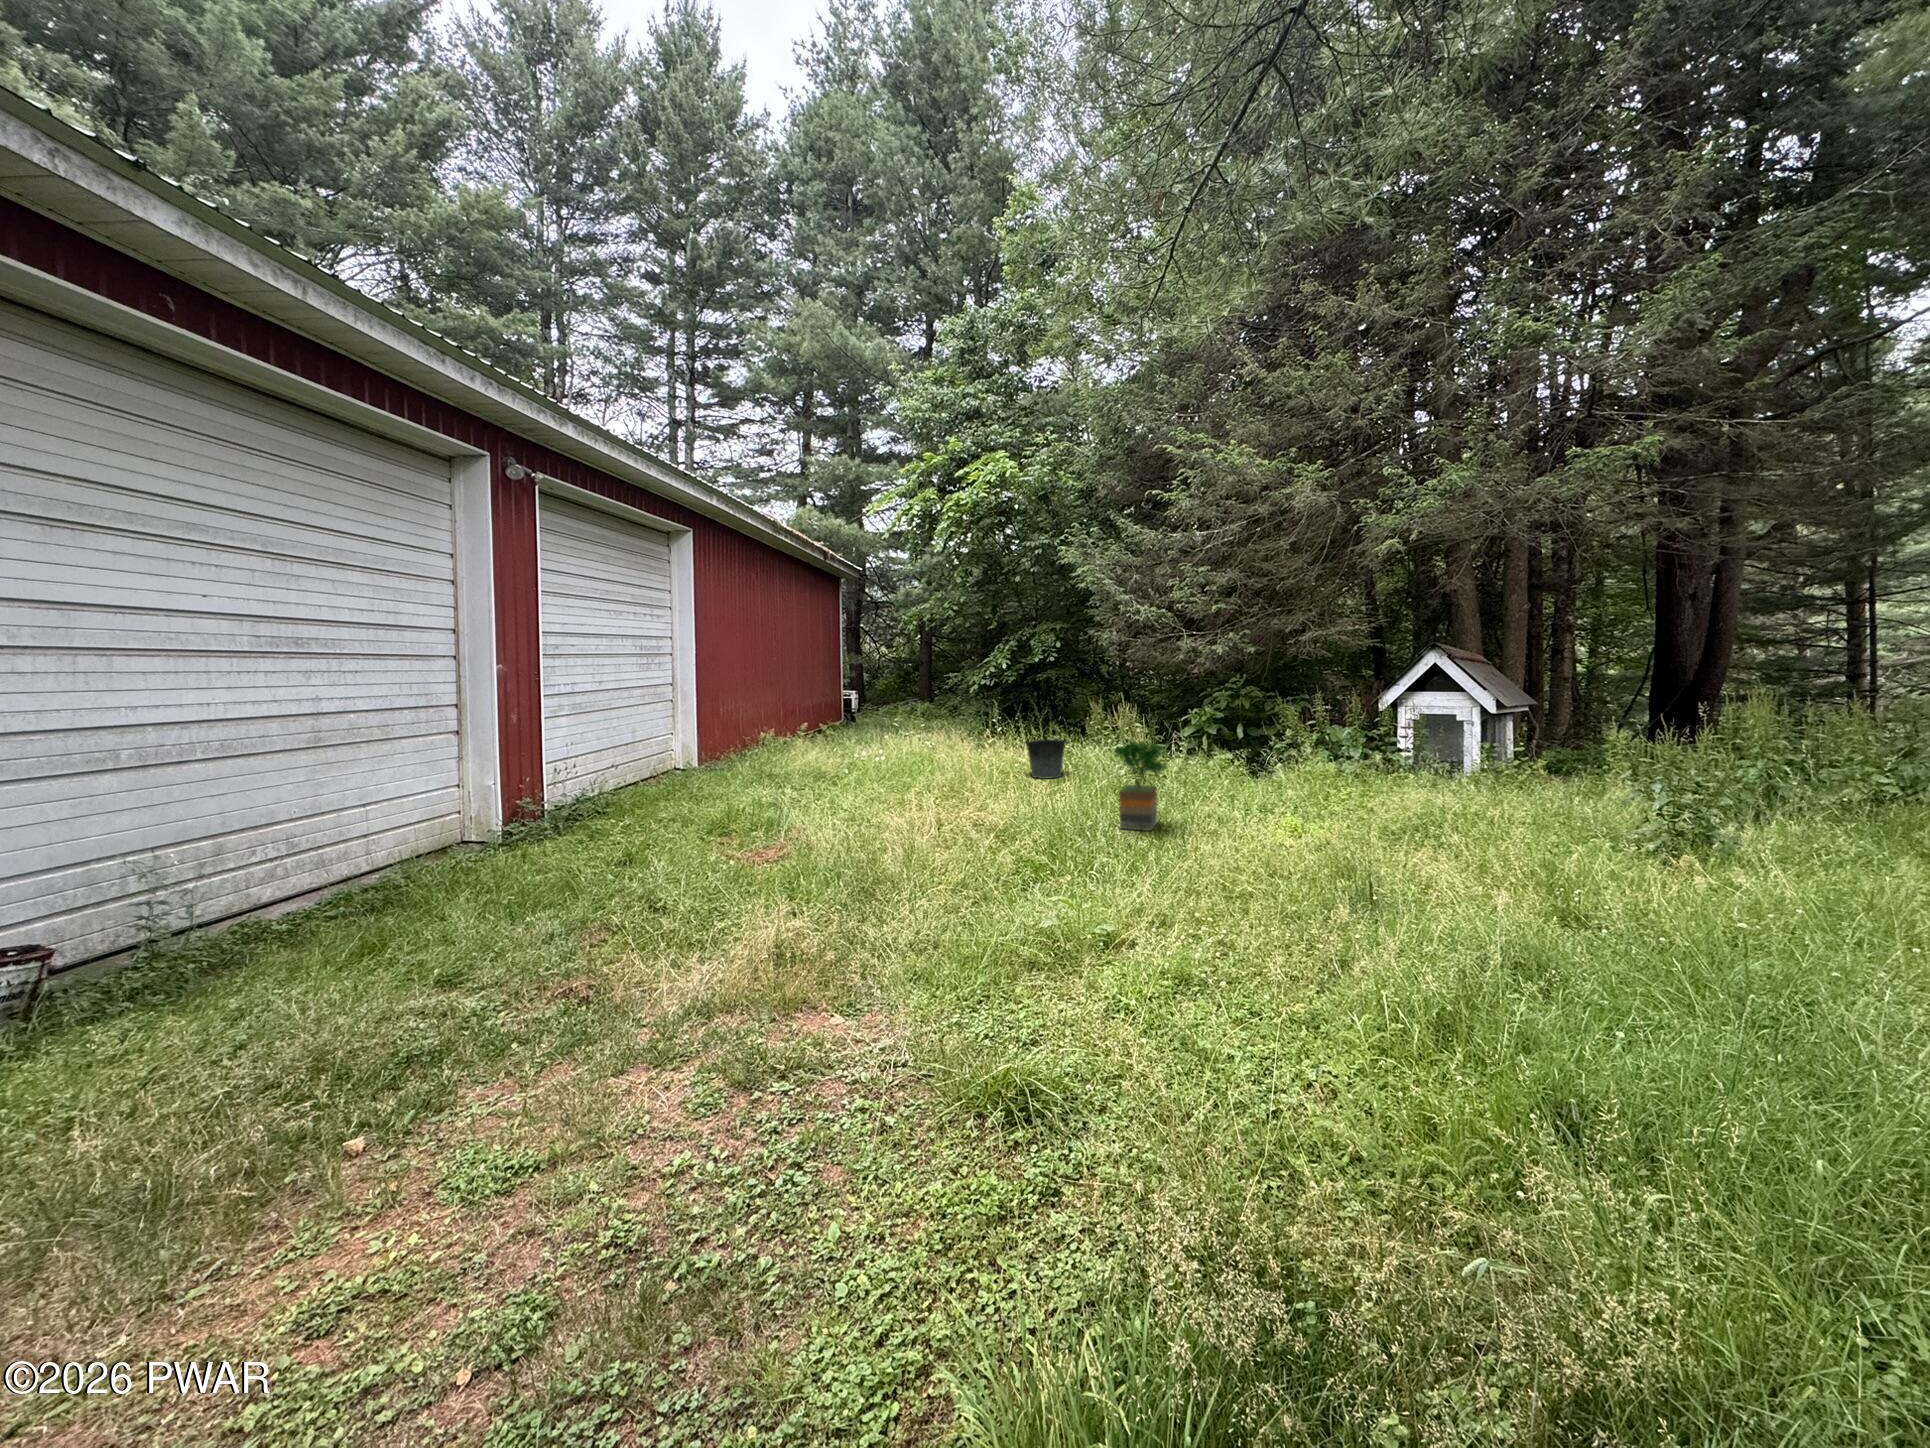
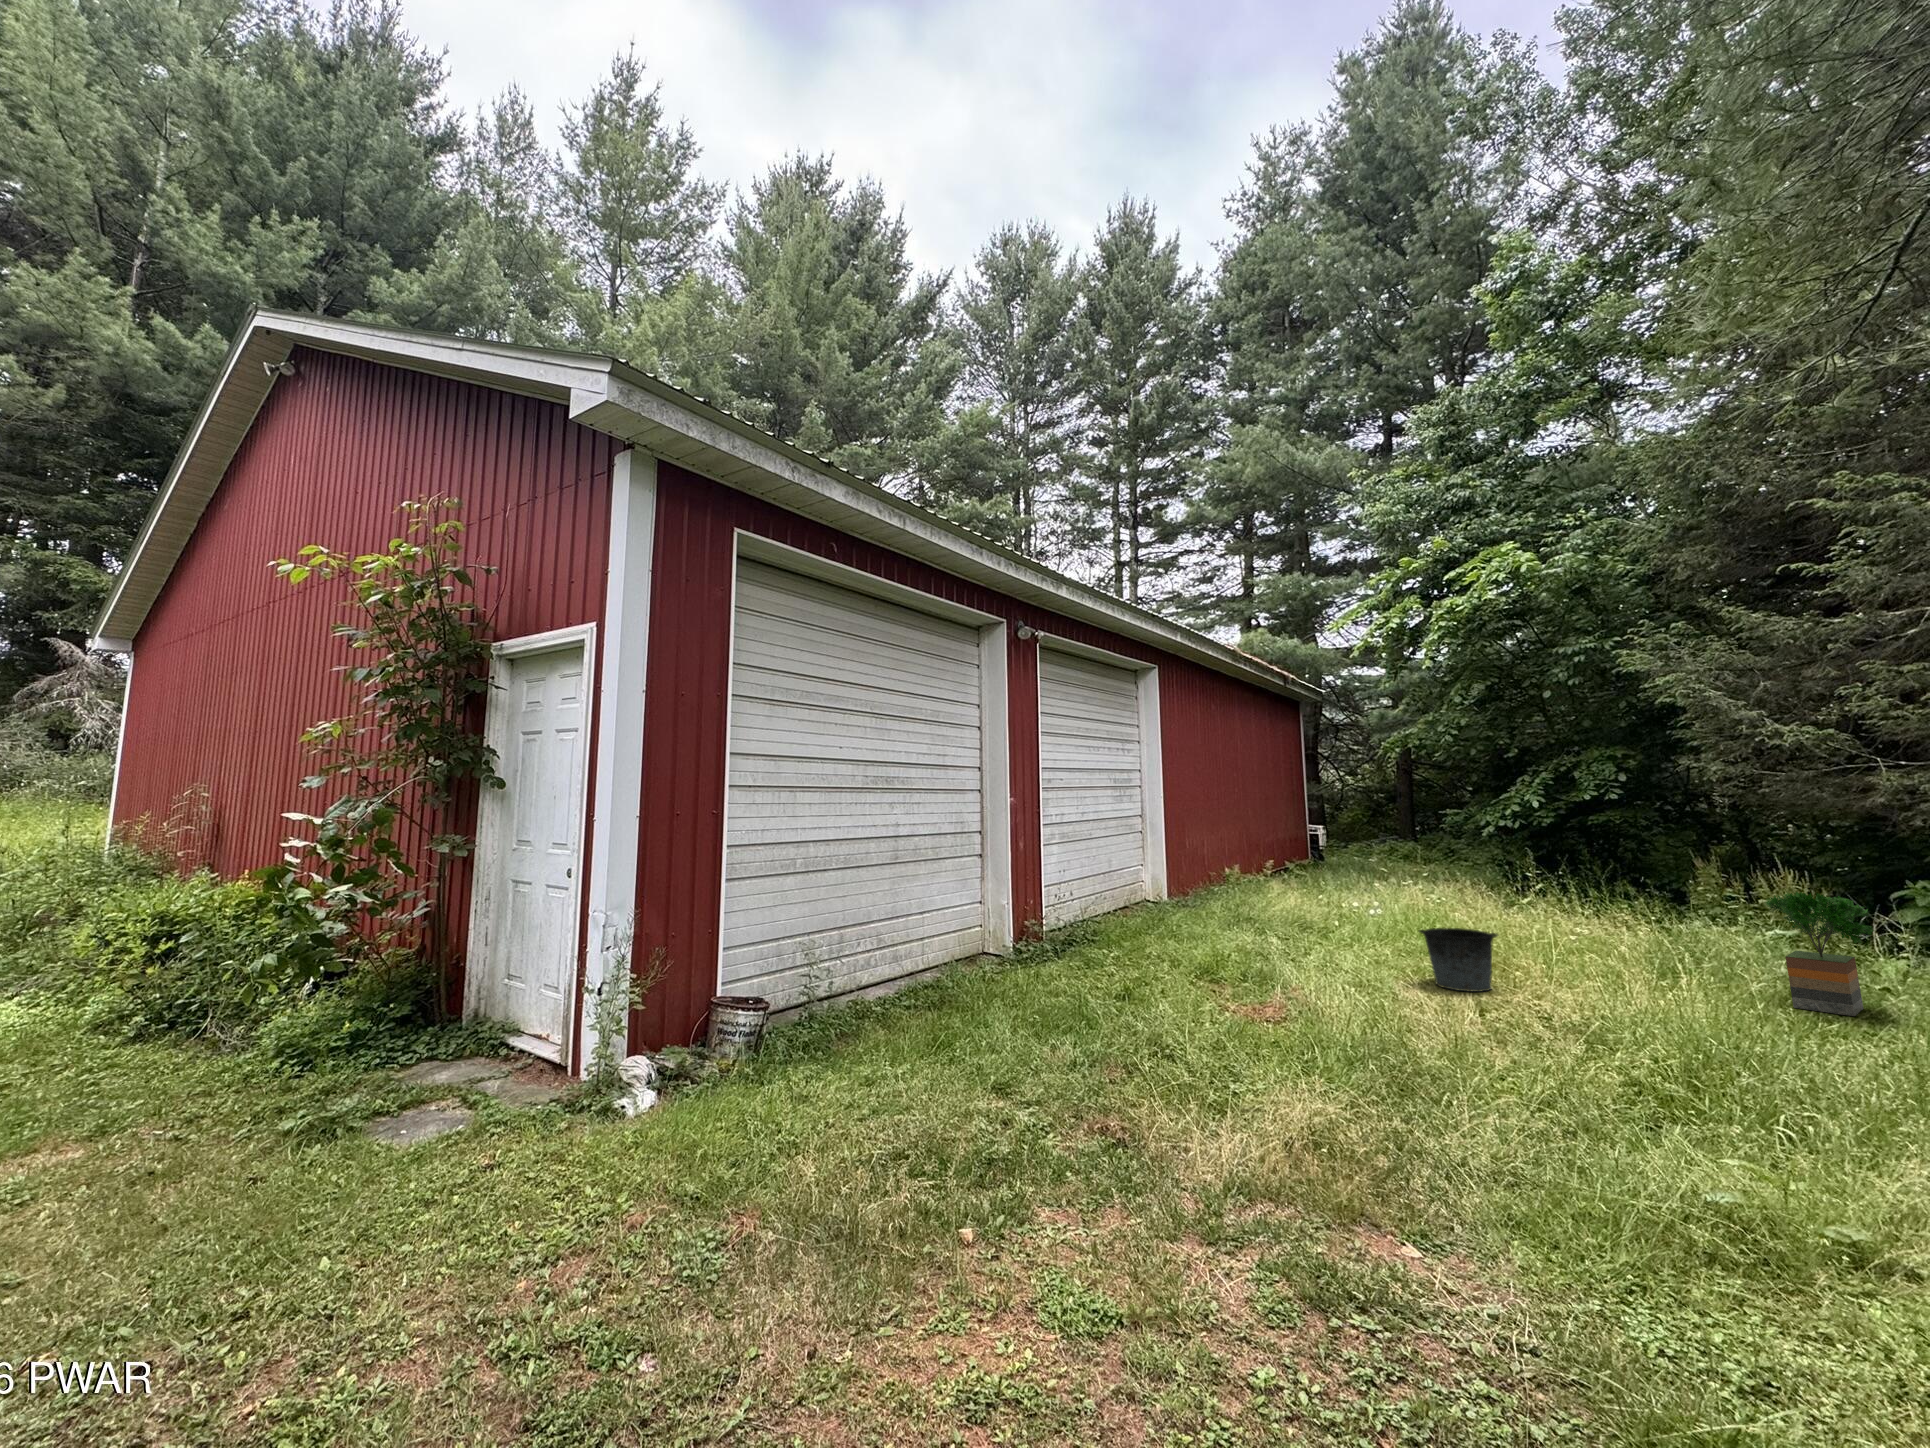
bucket: present [1025,739,1067,779] -> present [1419,928,1498,992]

